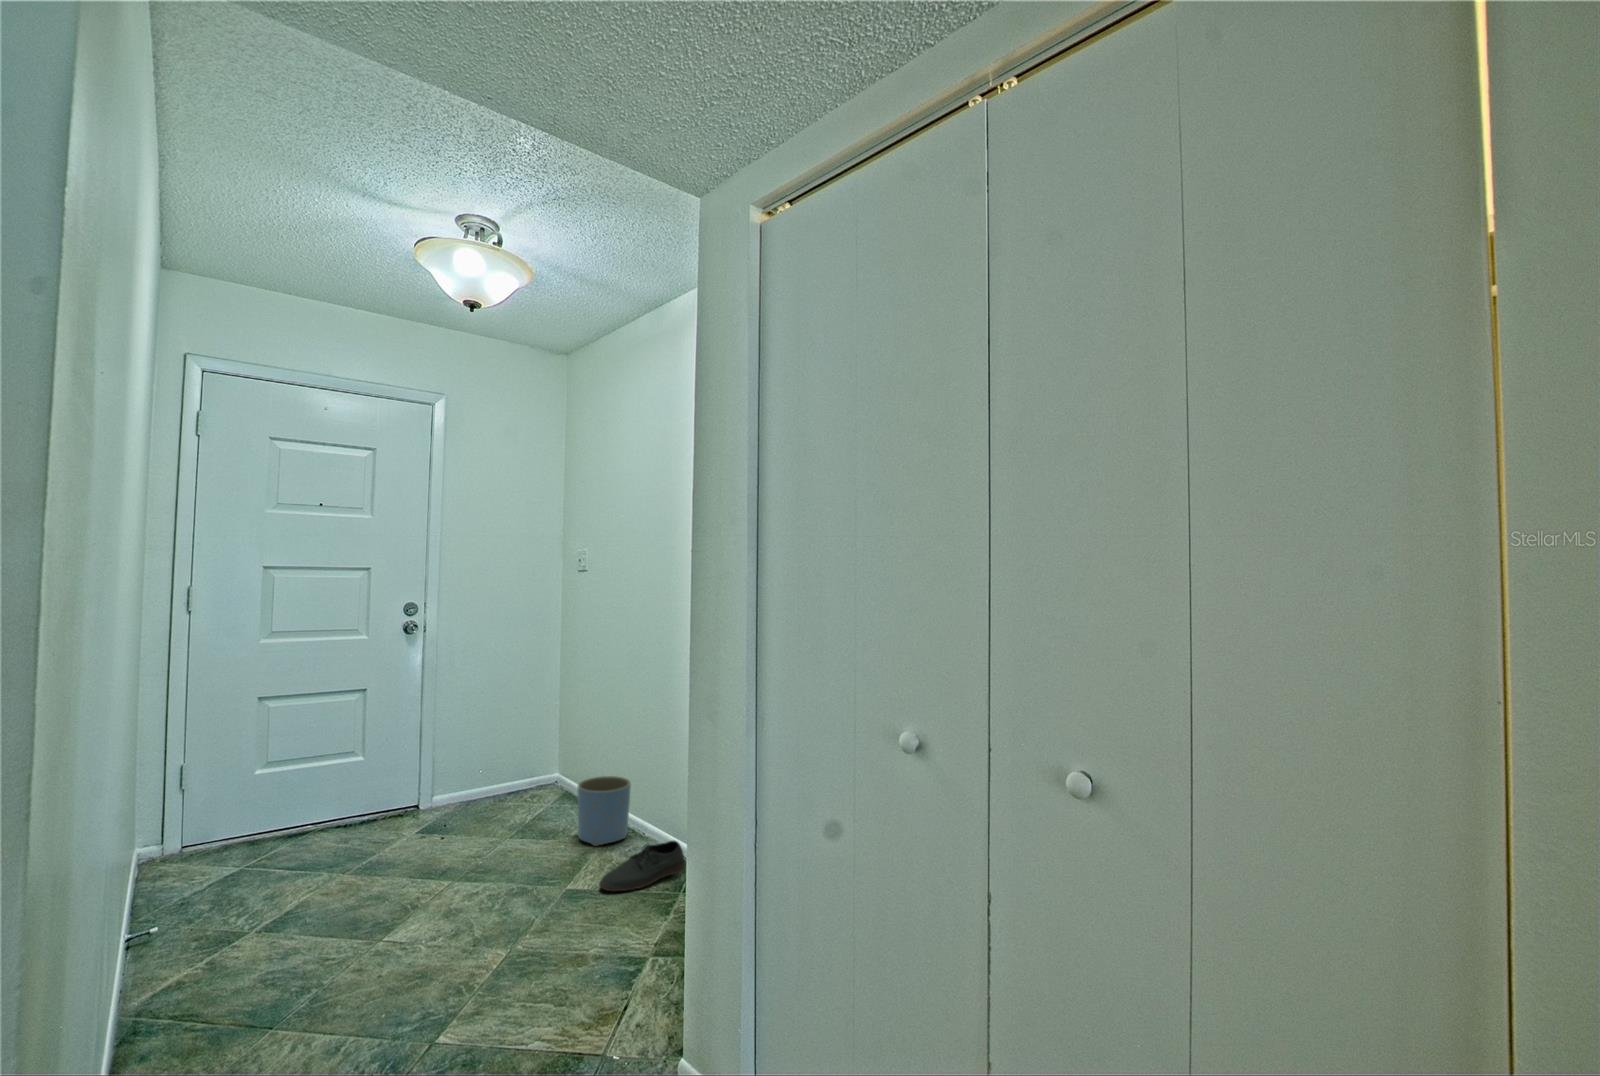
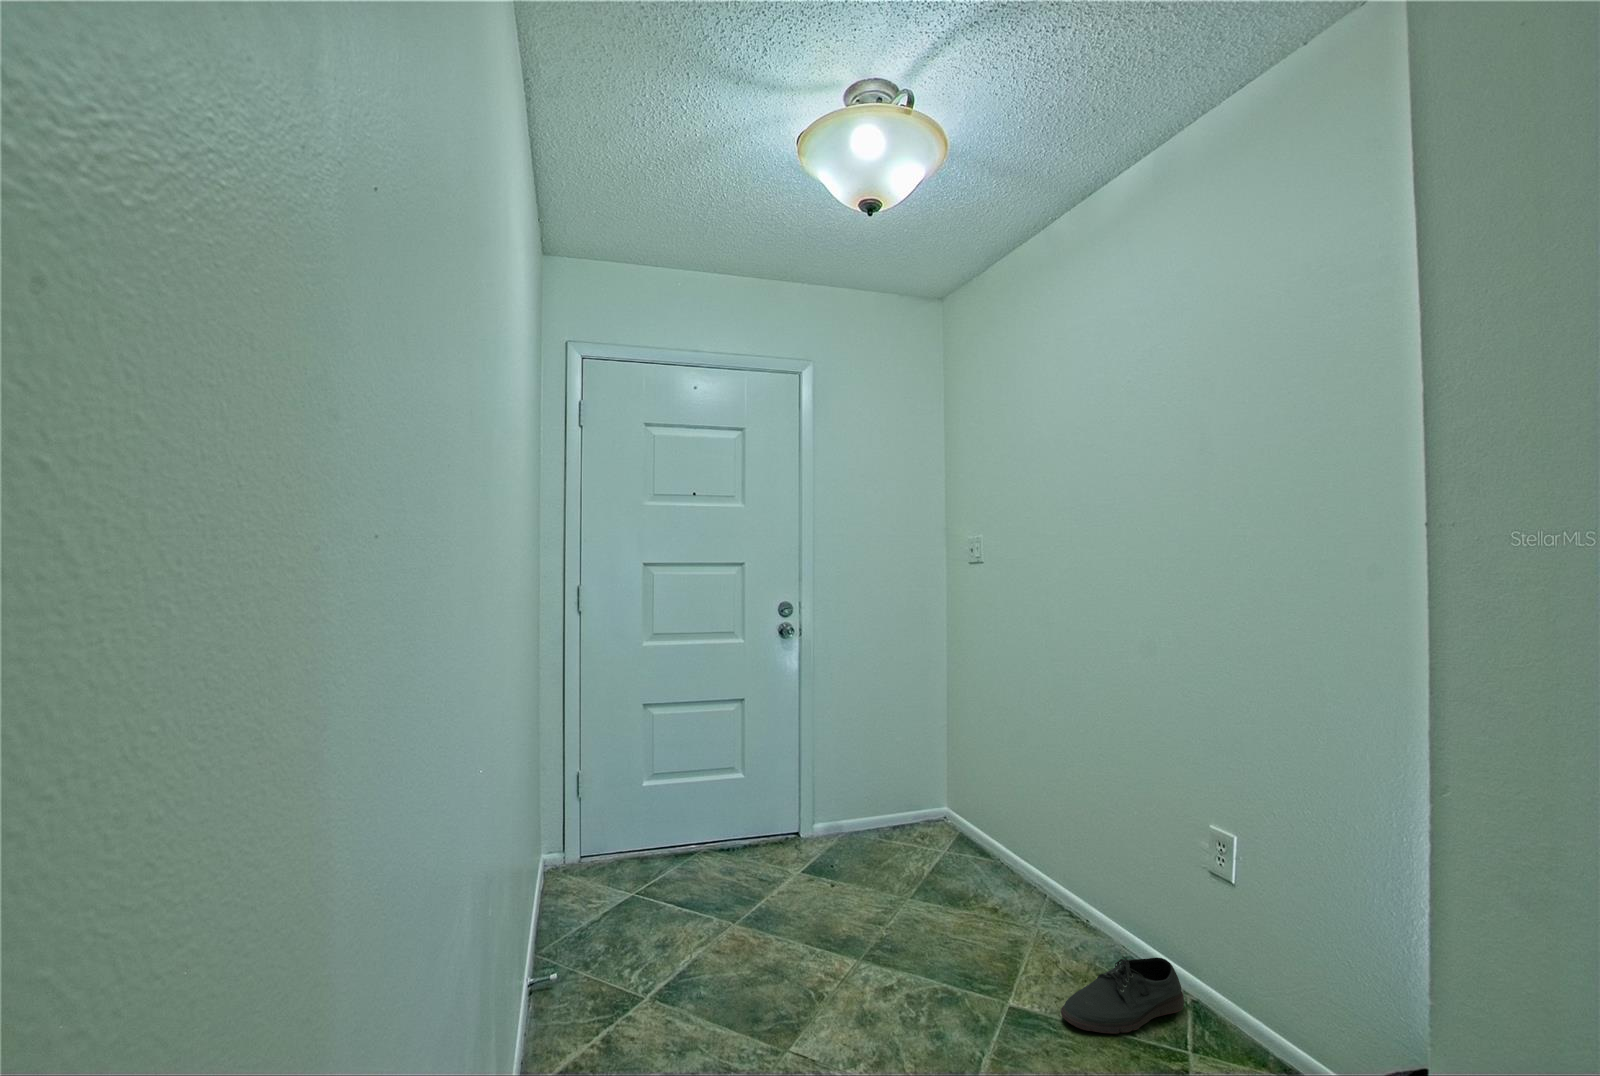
planter: present [577,776,631,846] -> none [997,834,1070,933]

